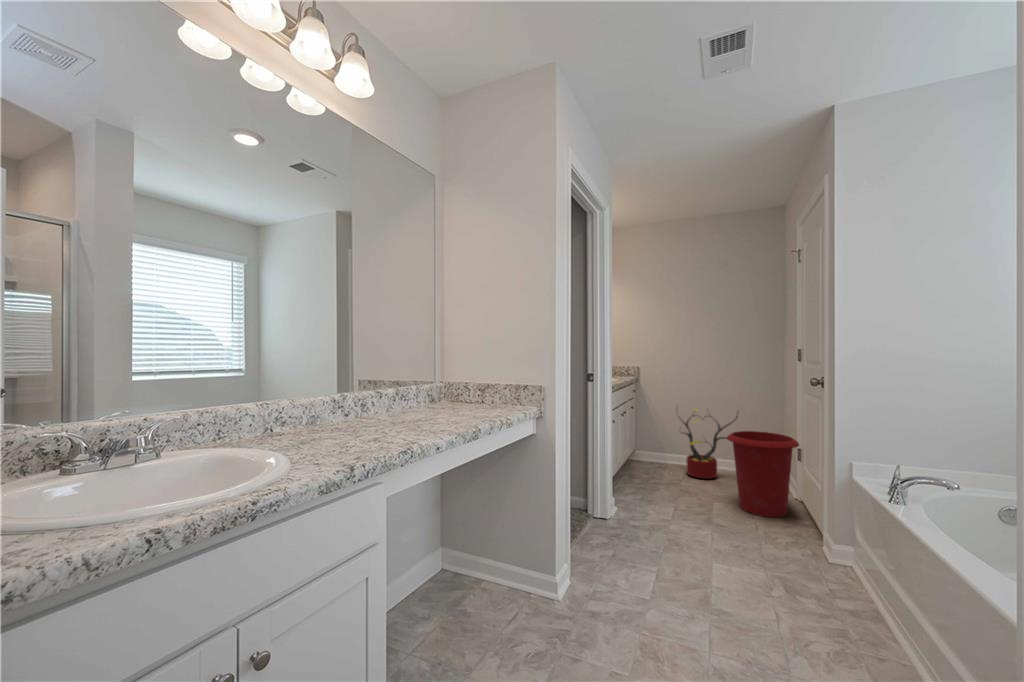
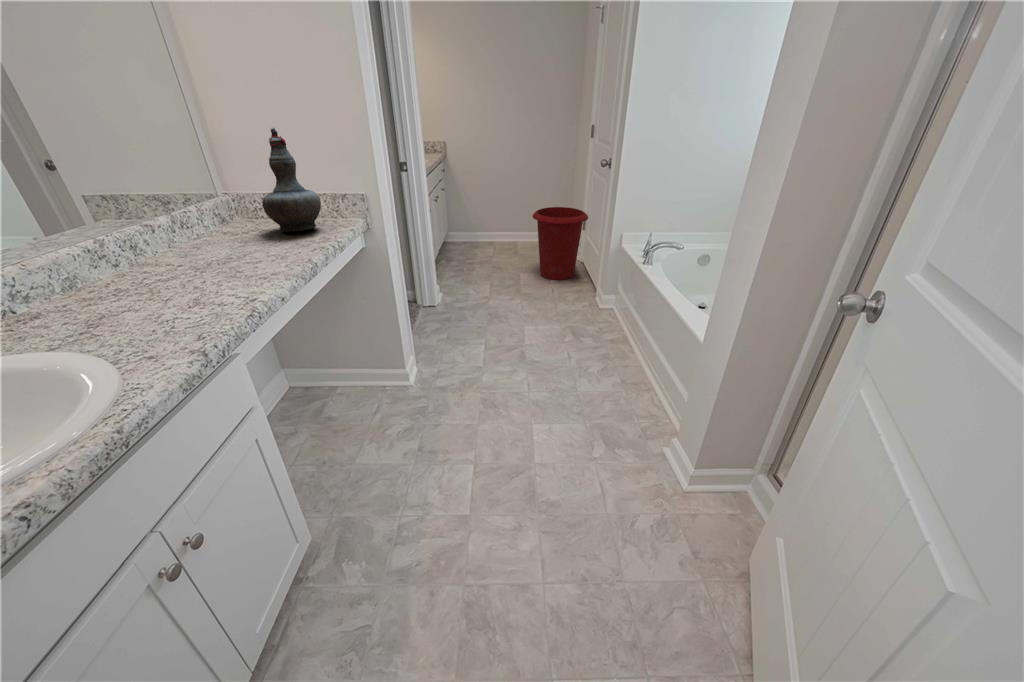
decorative vase: none [460,330,504,410] -> present [262,128,321,232]
decorative plant: present [679,408,739,479] -> none [483,182,544,252]

